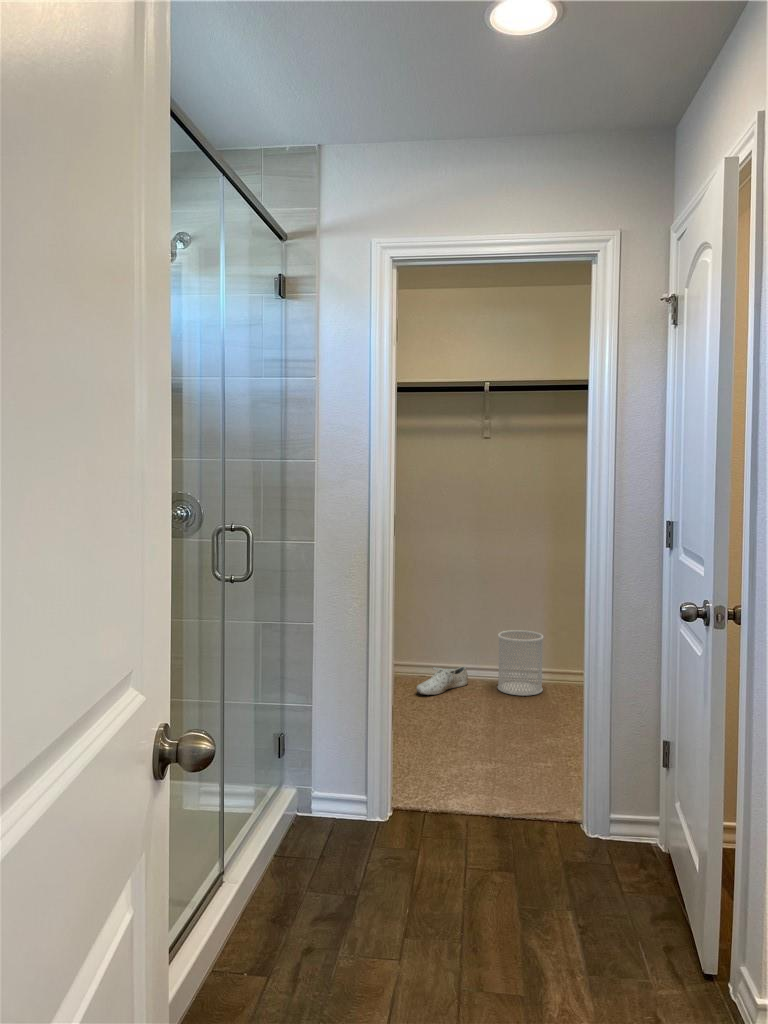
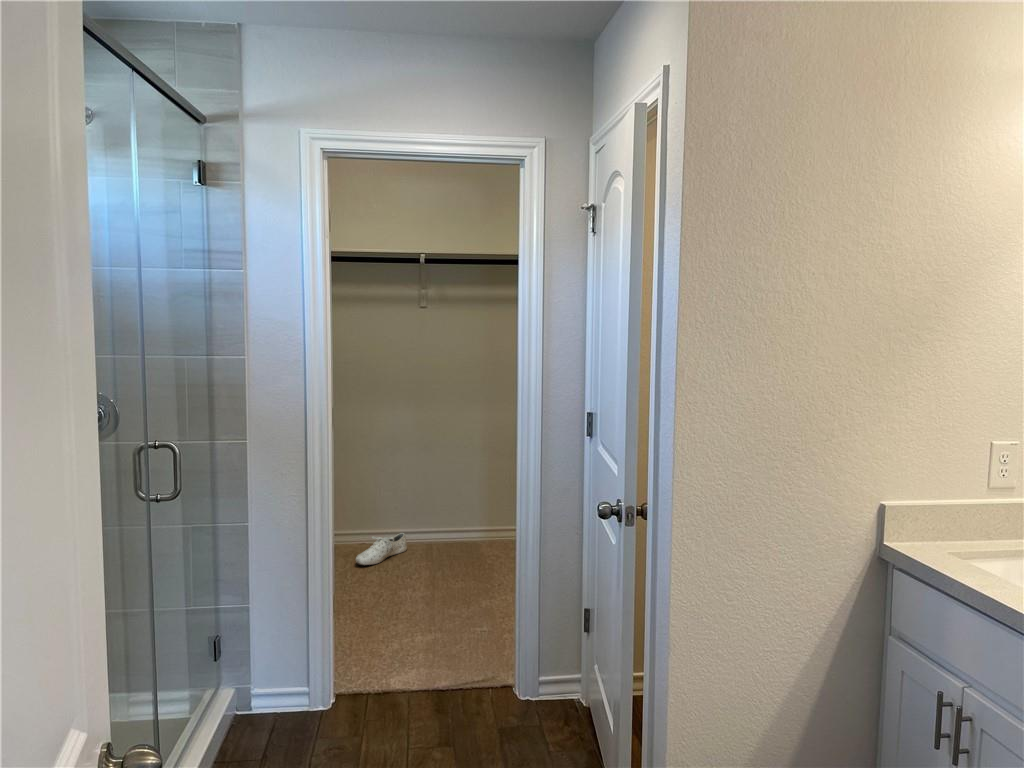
wastebasket: present [498,630,544,696] -> none [436,494,479,558]

